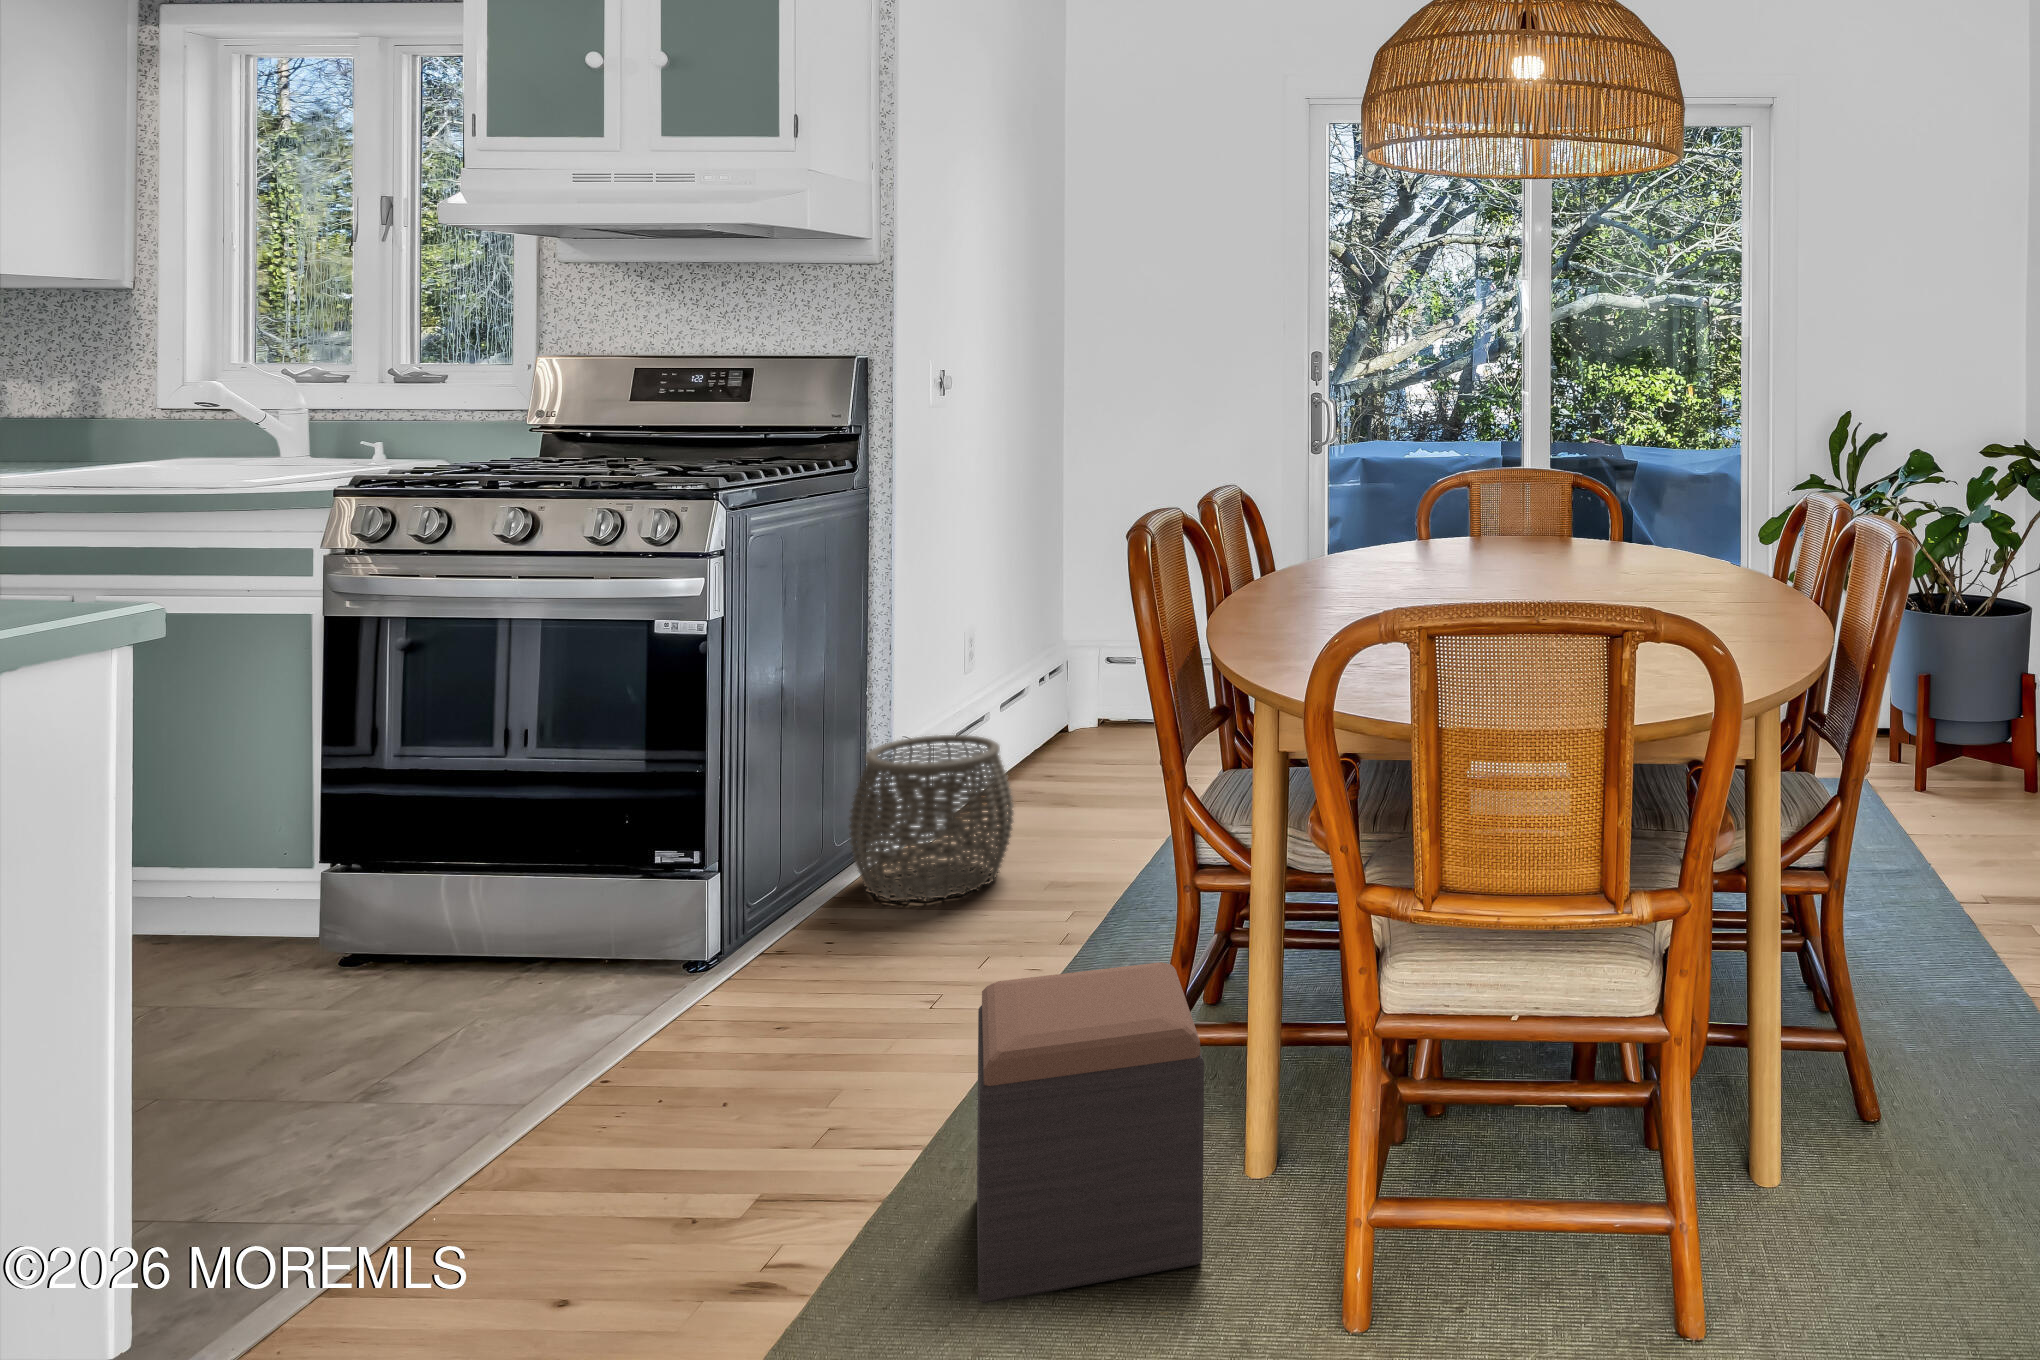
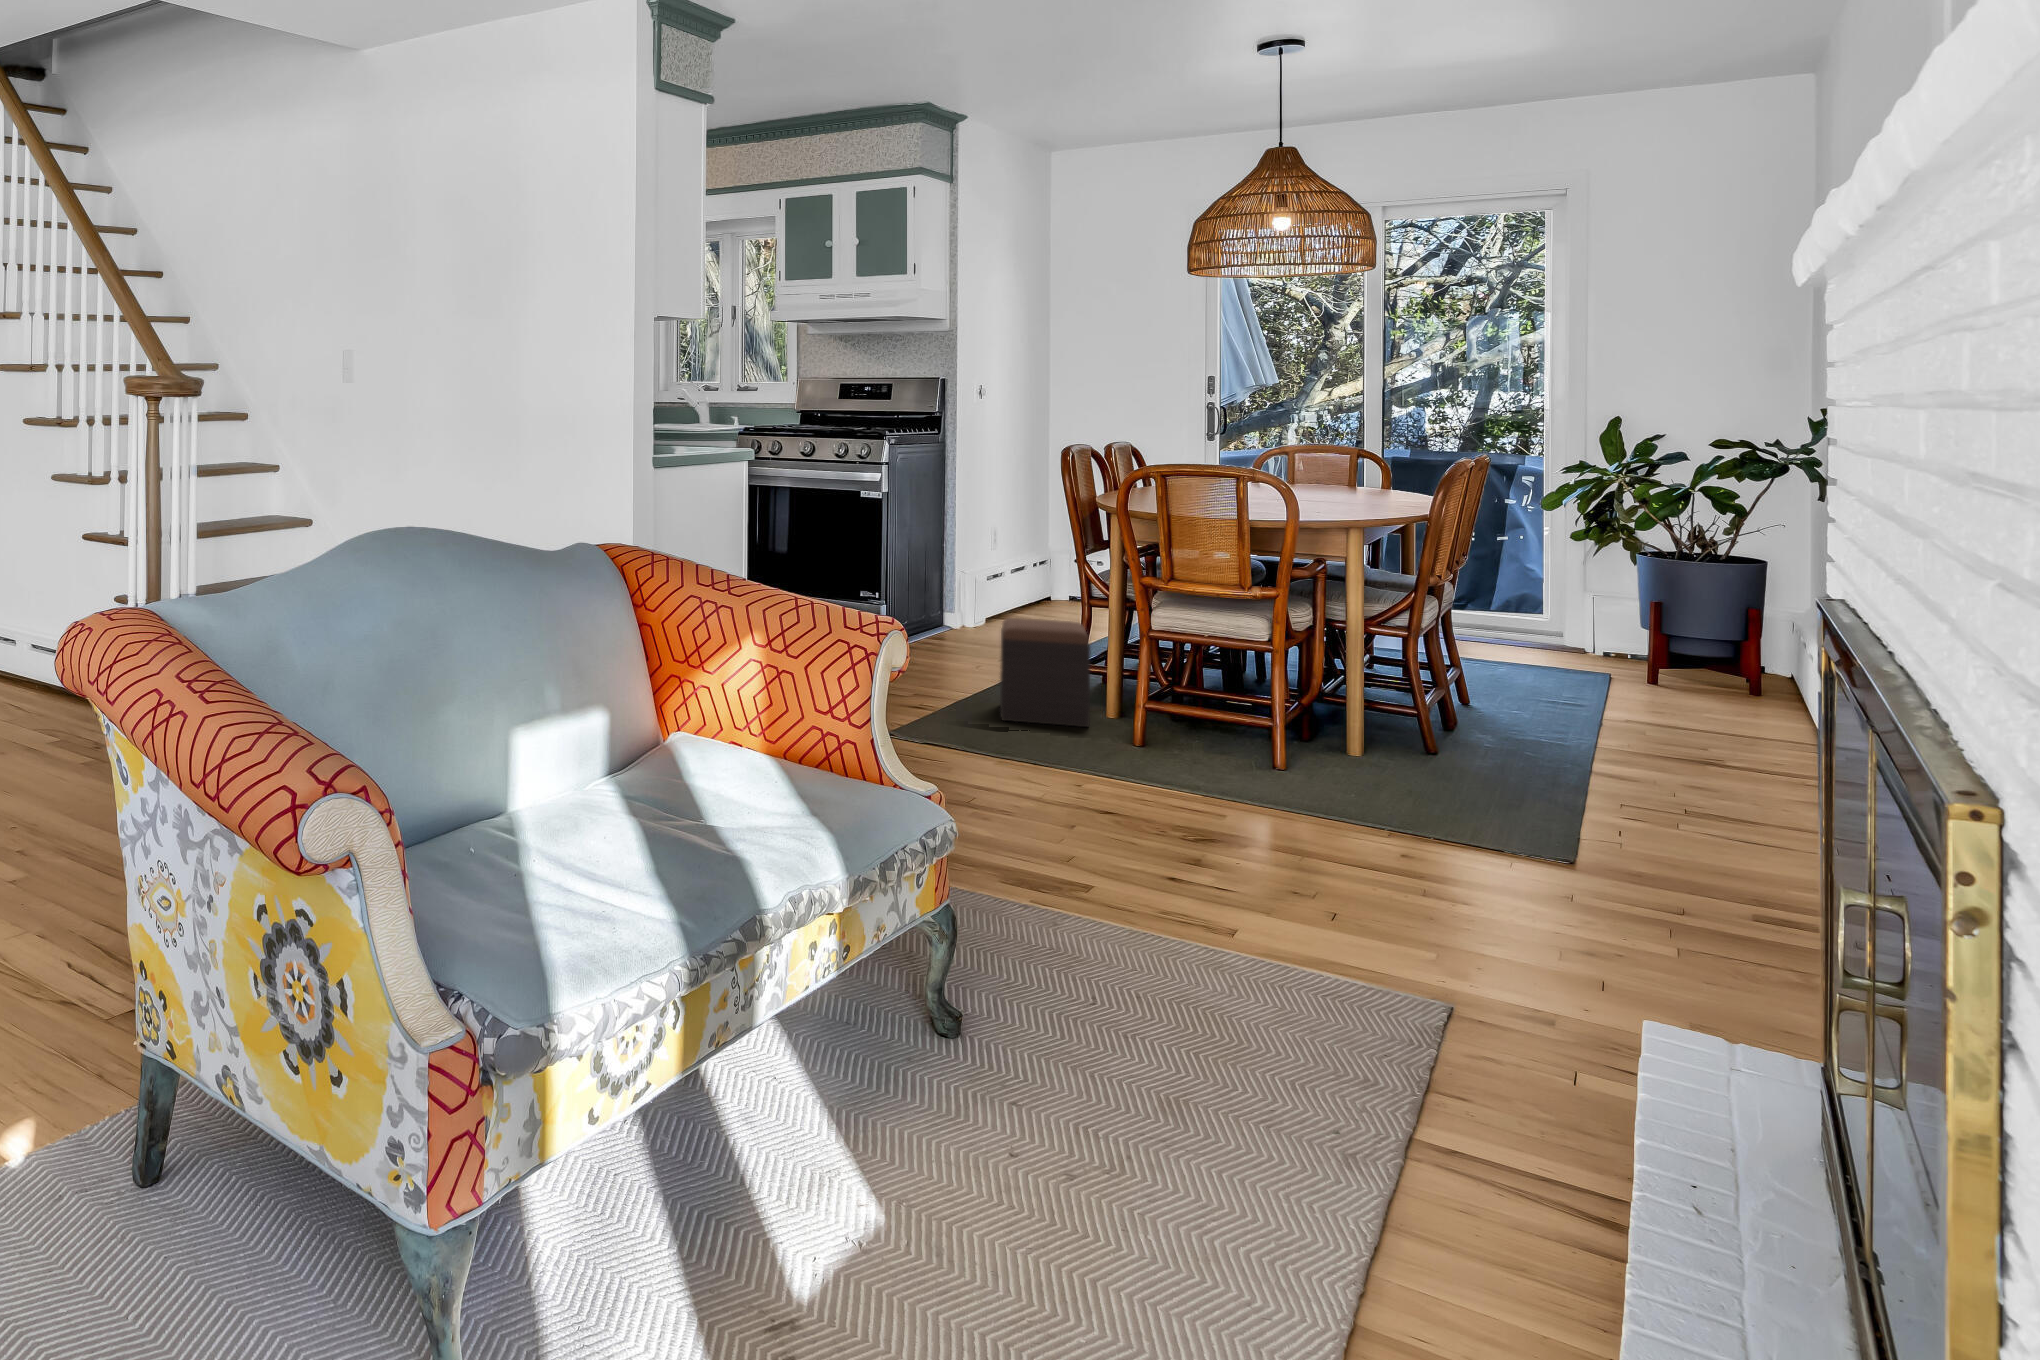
woven basket: present [849,735,1014,901] -> none [938,568,1019,643]

